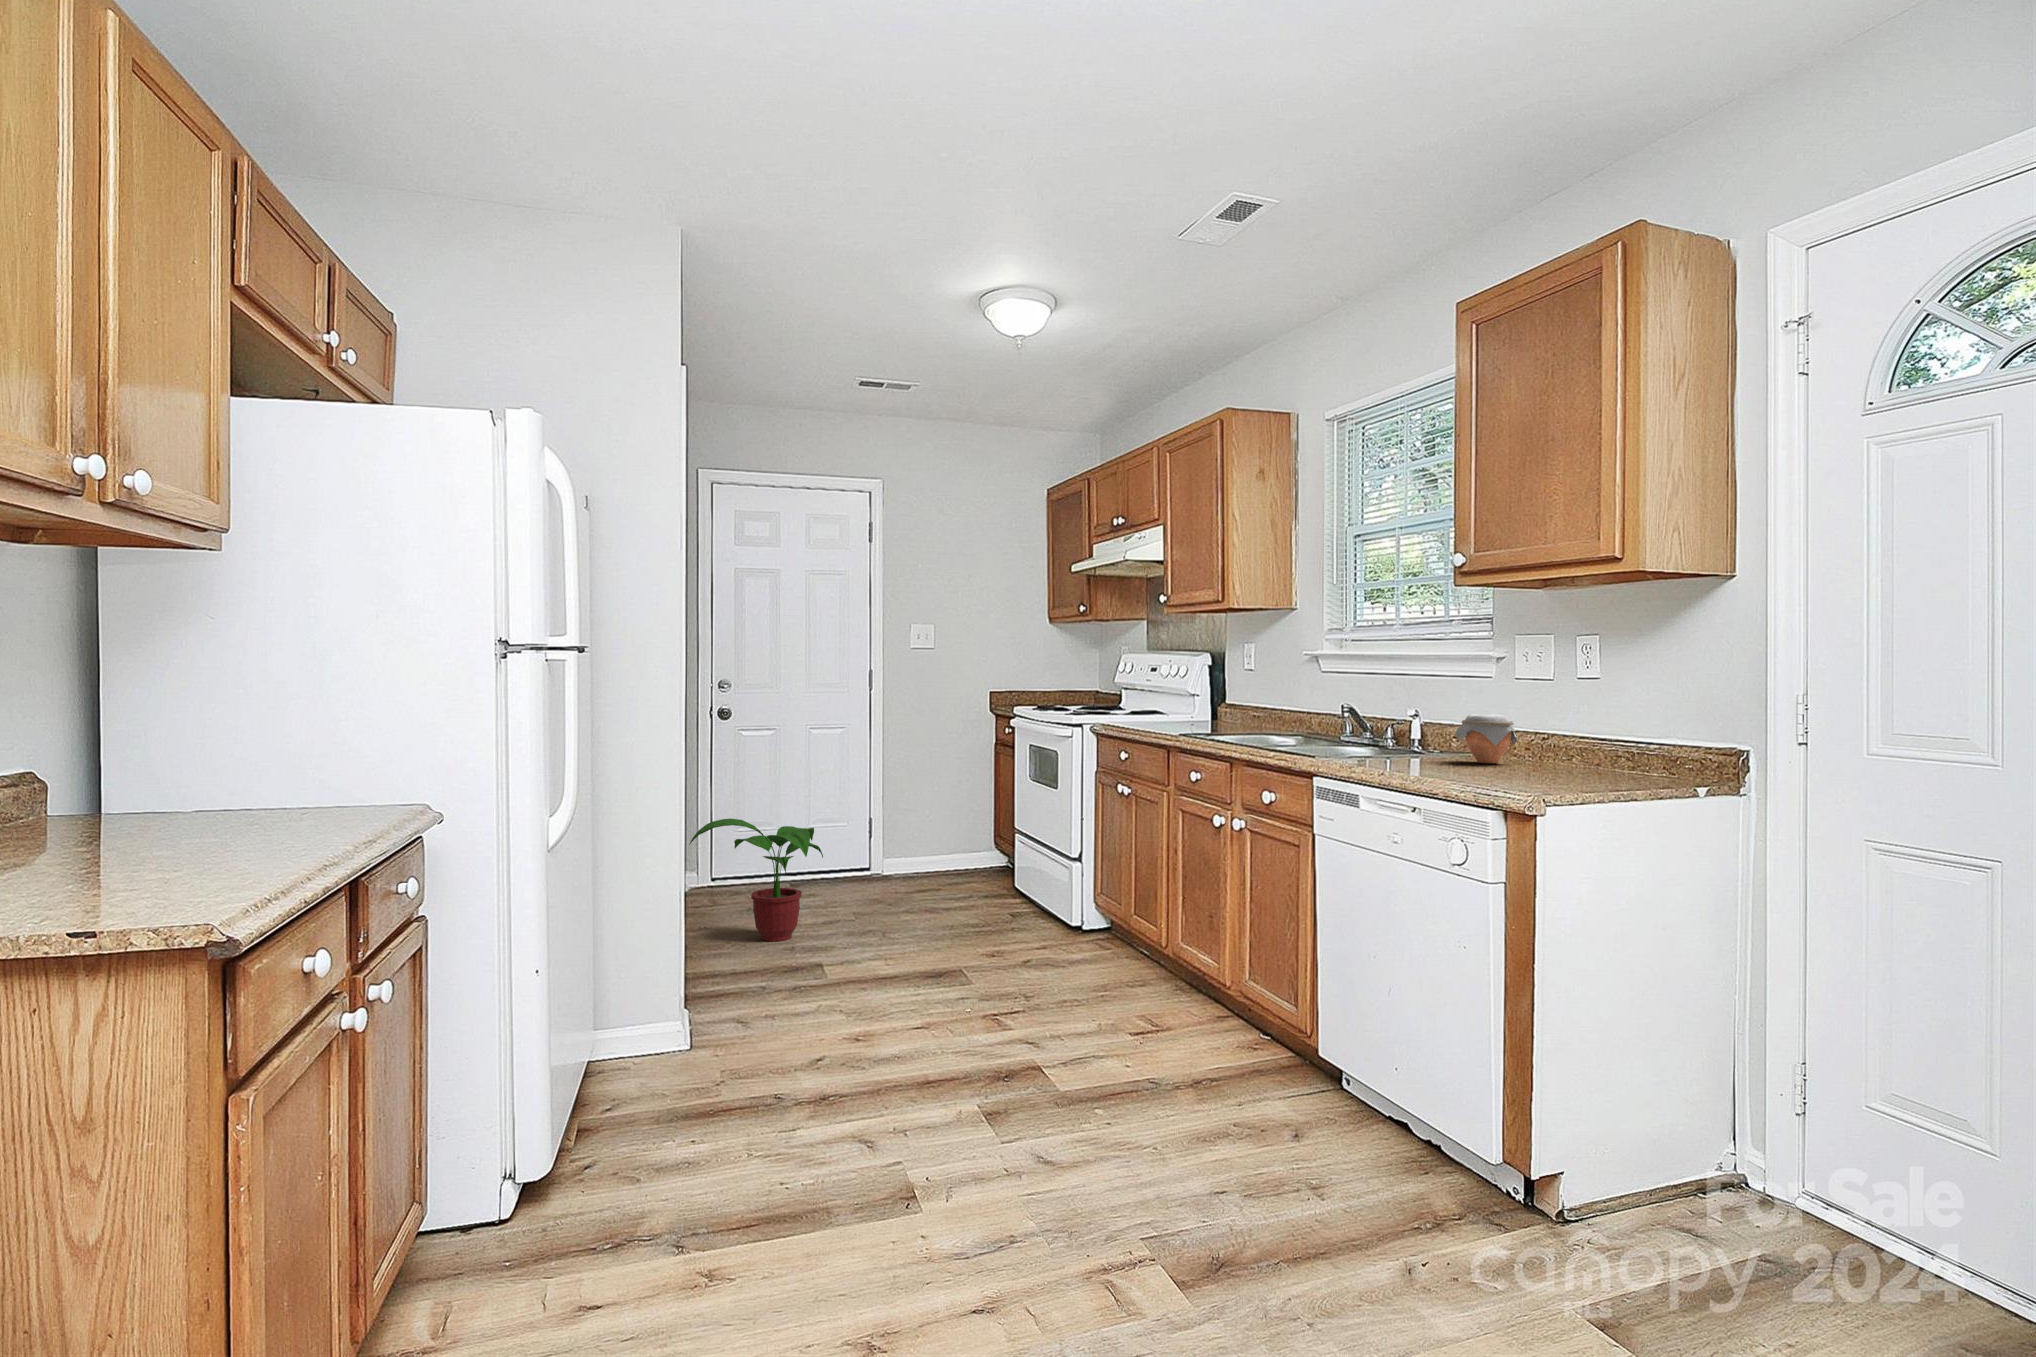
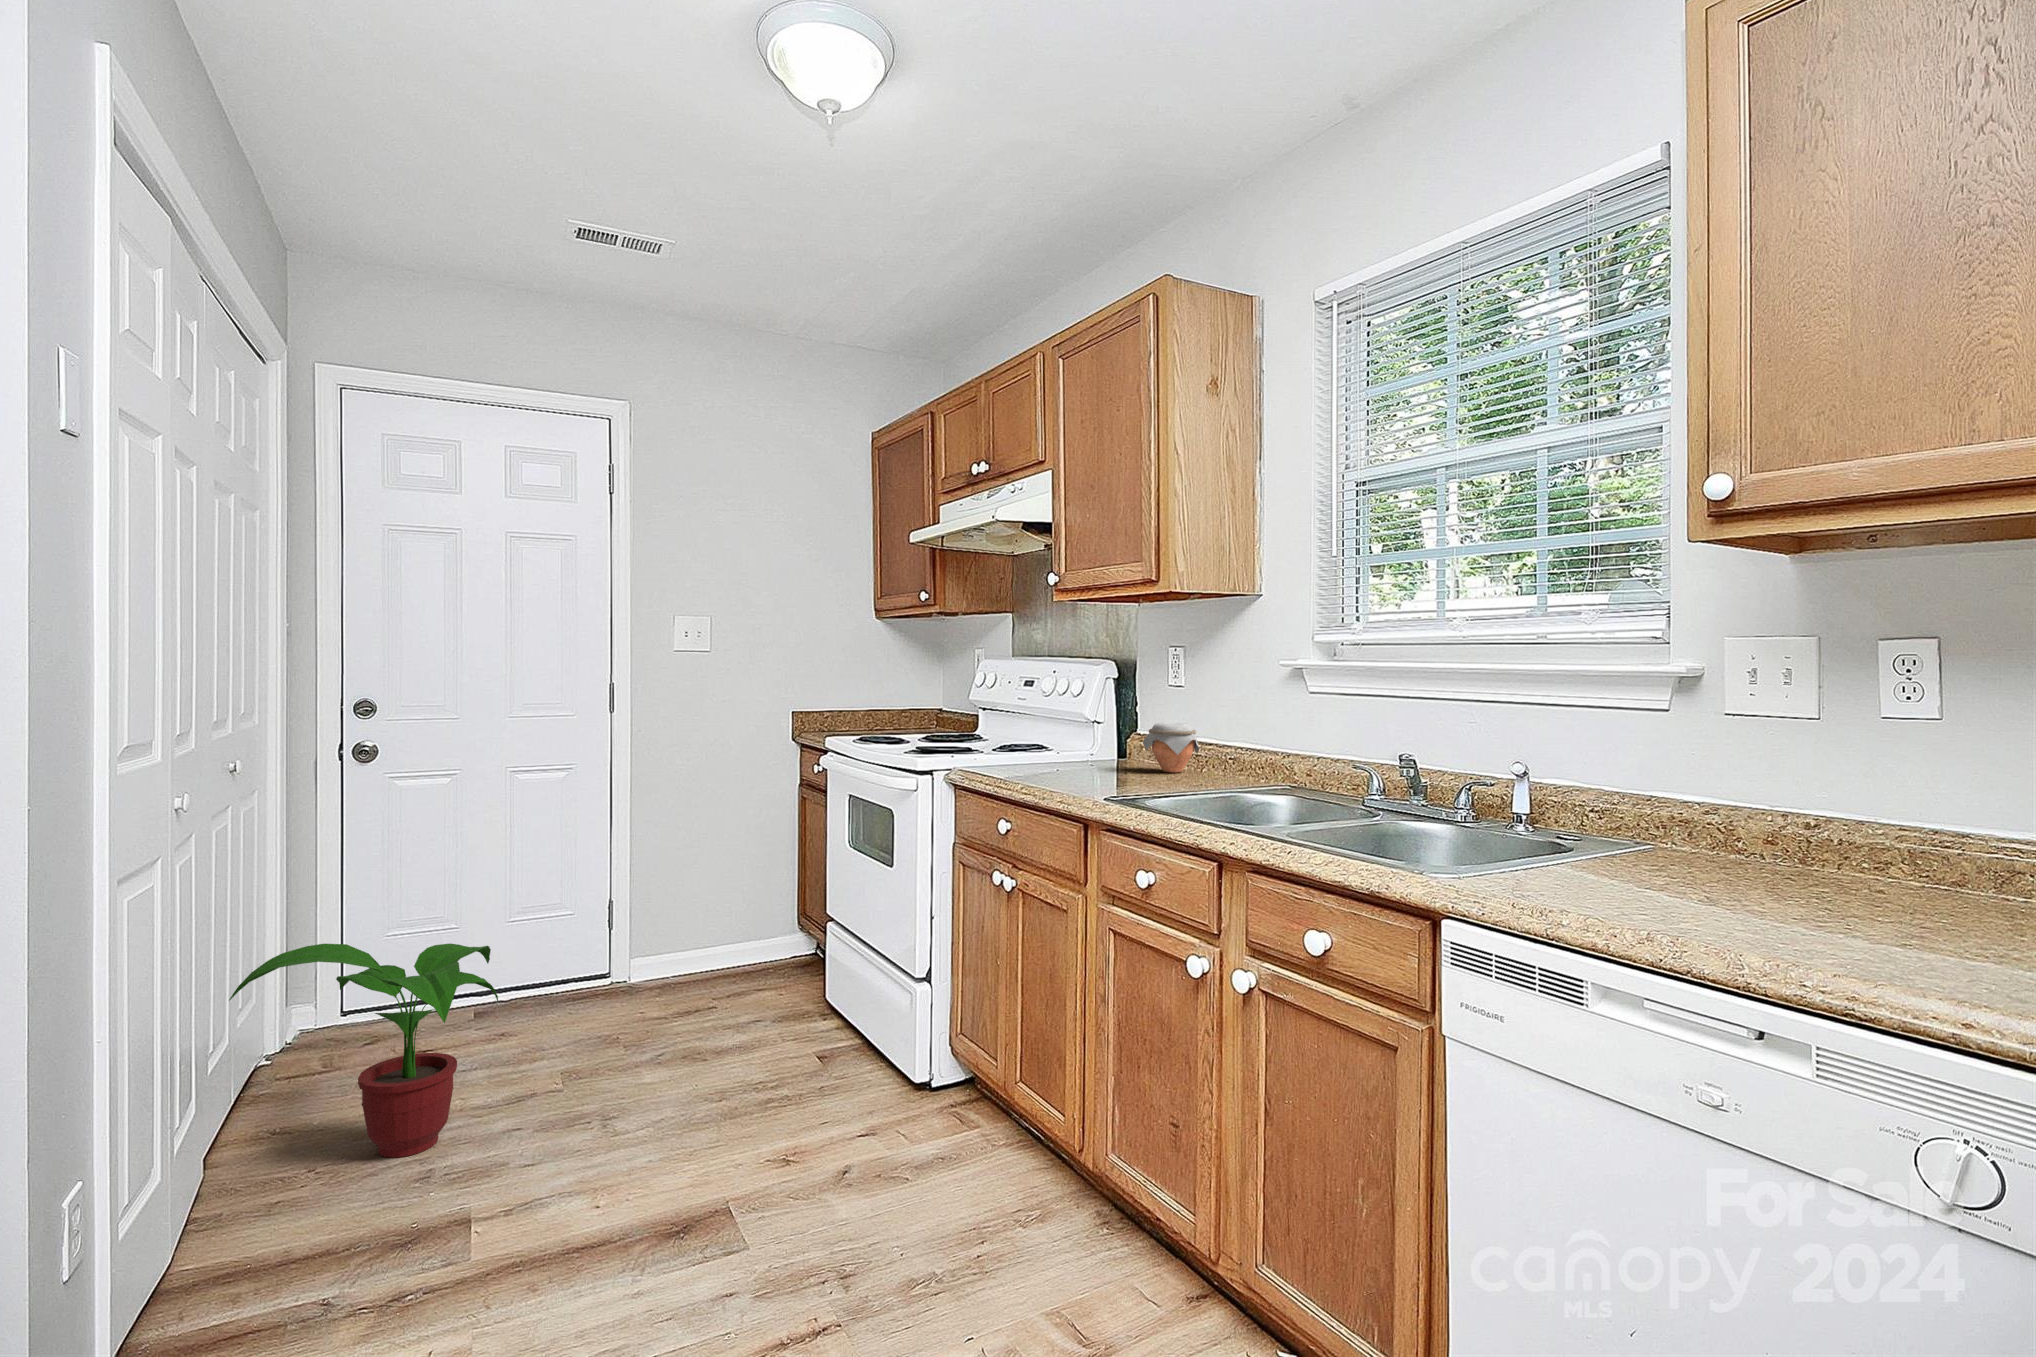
jar: present [1456,714,1517,763] -> present [1143,723,1199,772]

